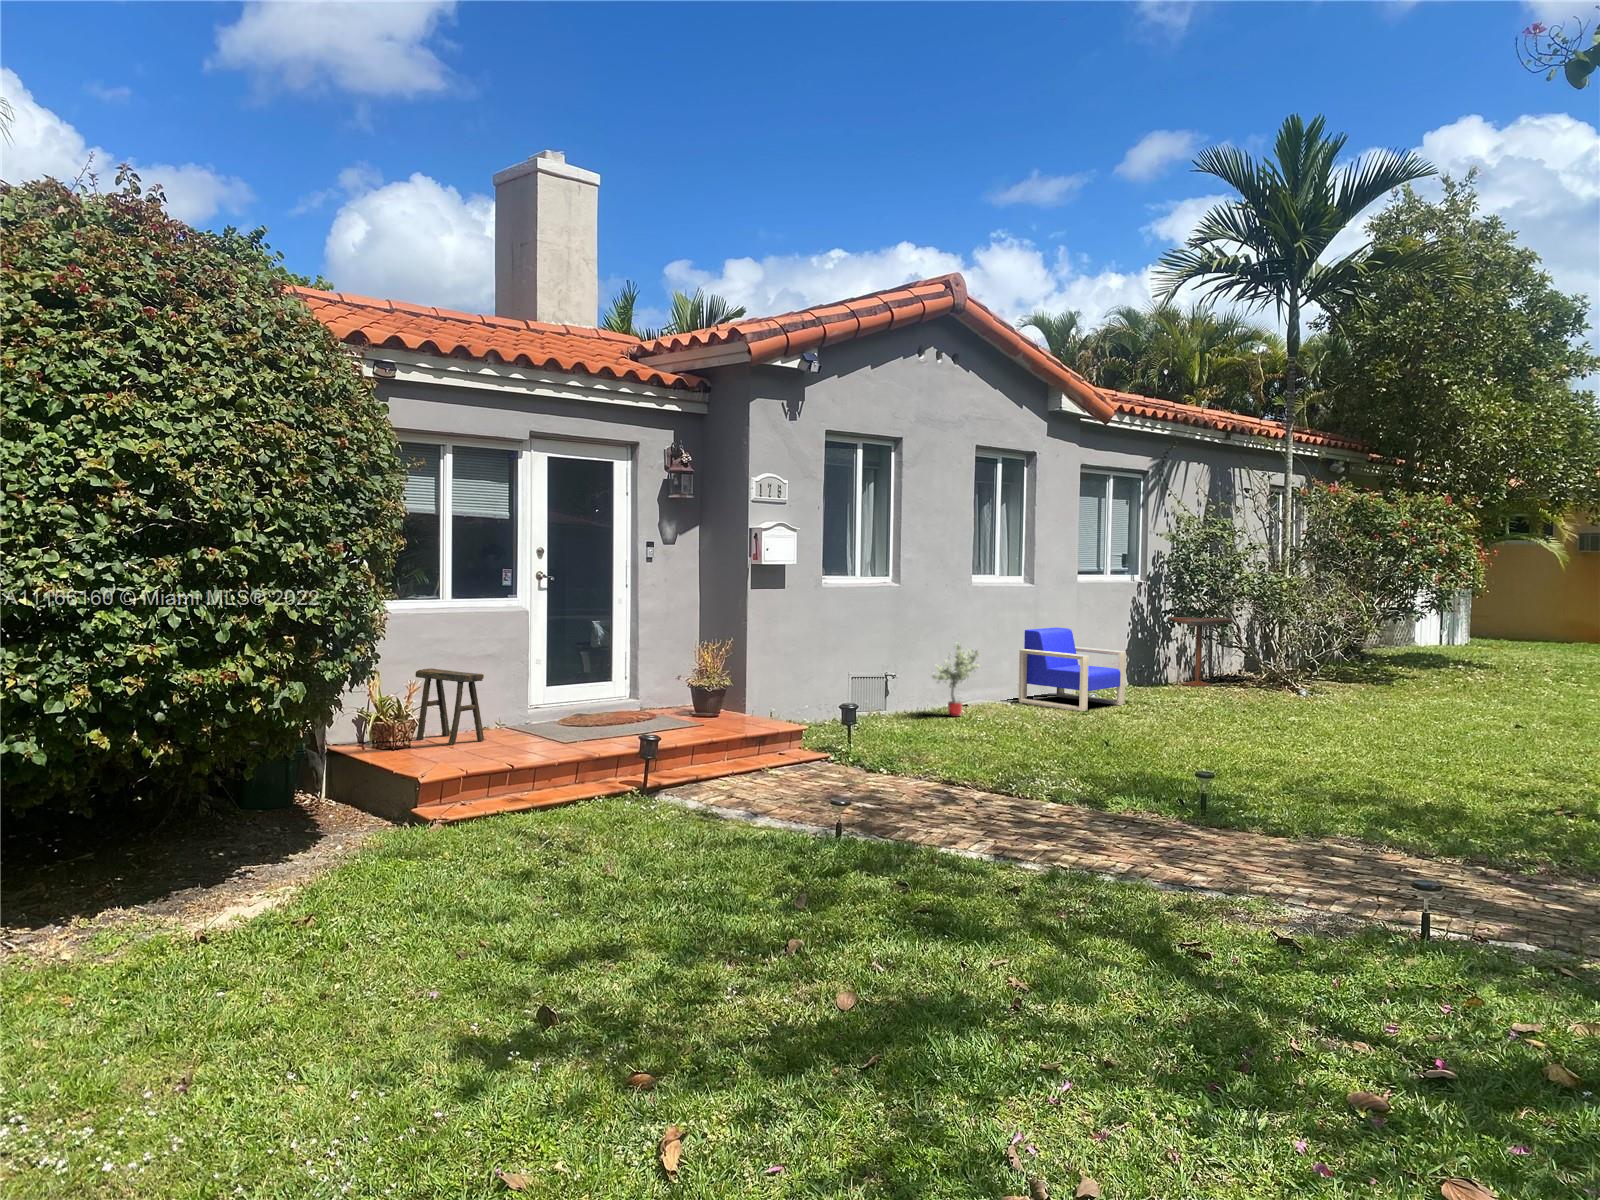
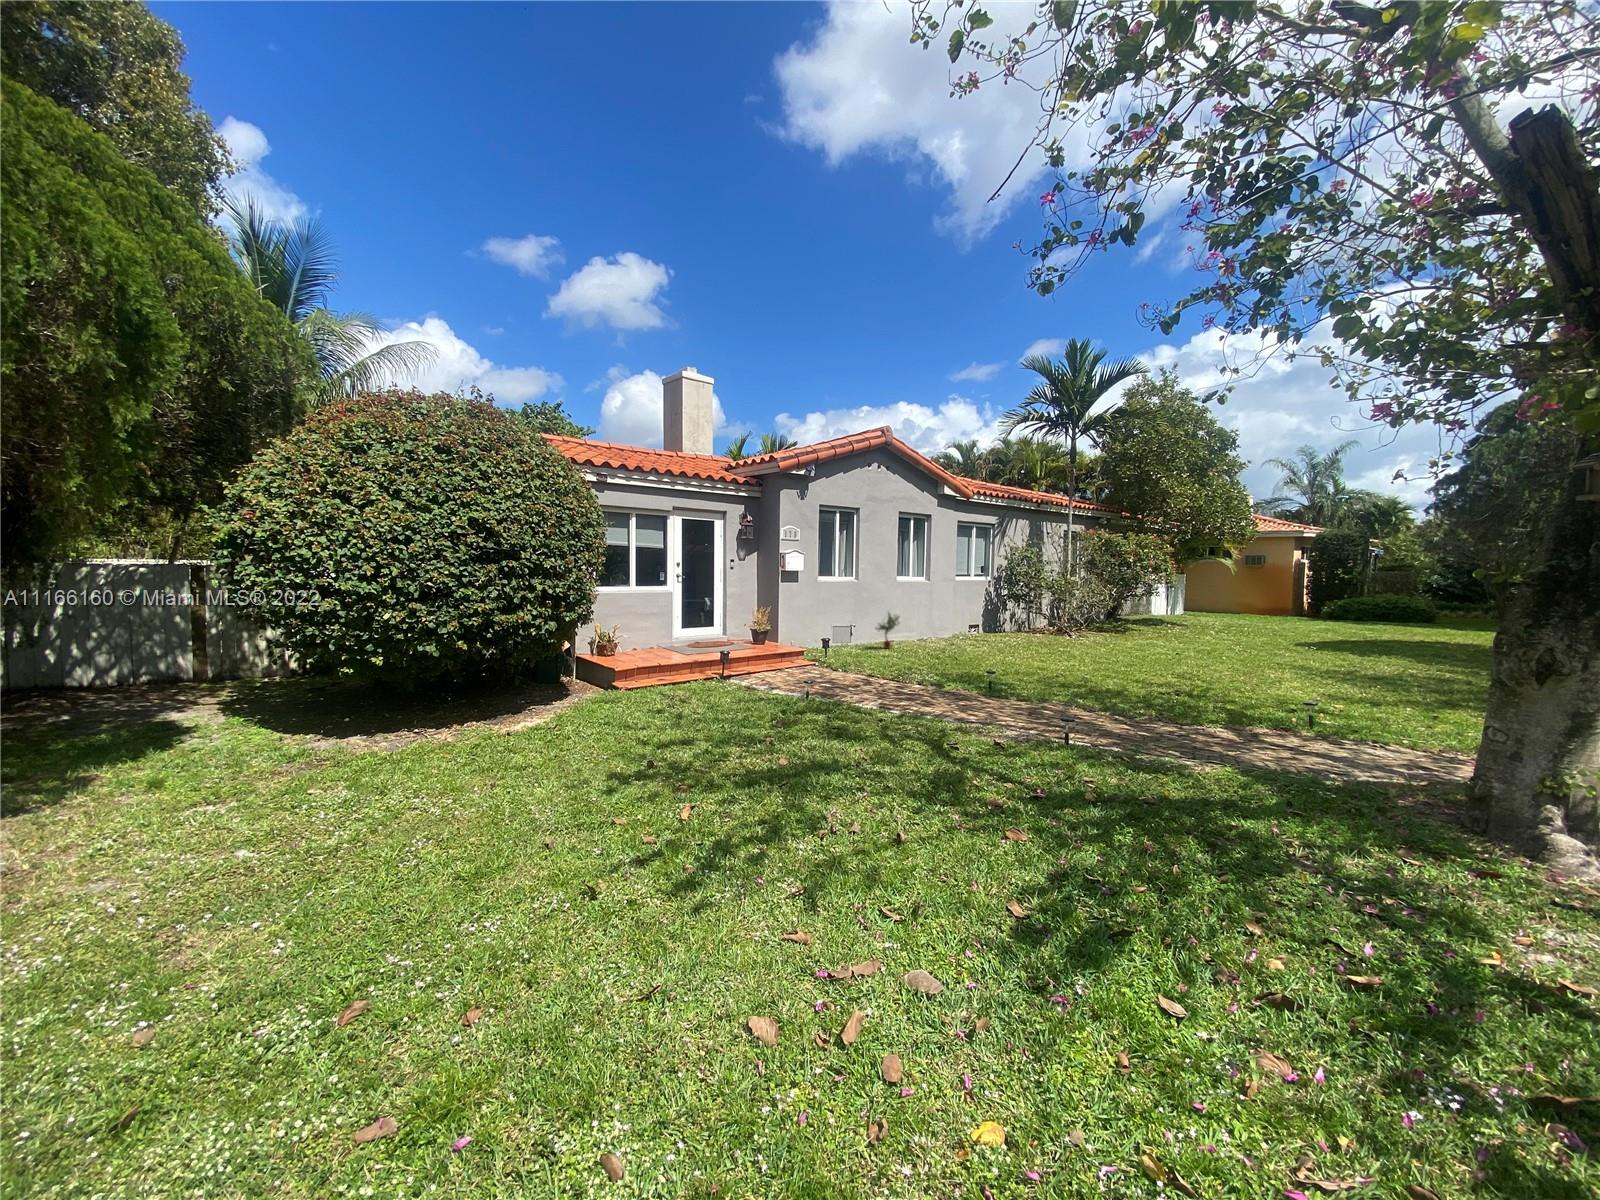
pedestal table: present [1167,616,1233,687] -> none [1006,599,1041,636]
armchair: present [1019,627,1126,711] -> none [923,604,979,647]
stool: present [415,668,484,745] -> none [614,621,646,657]

